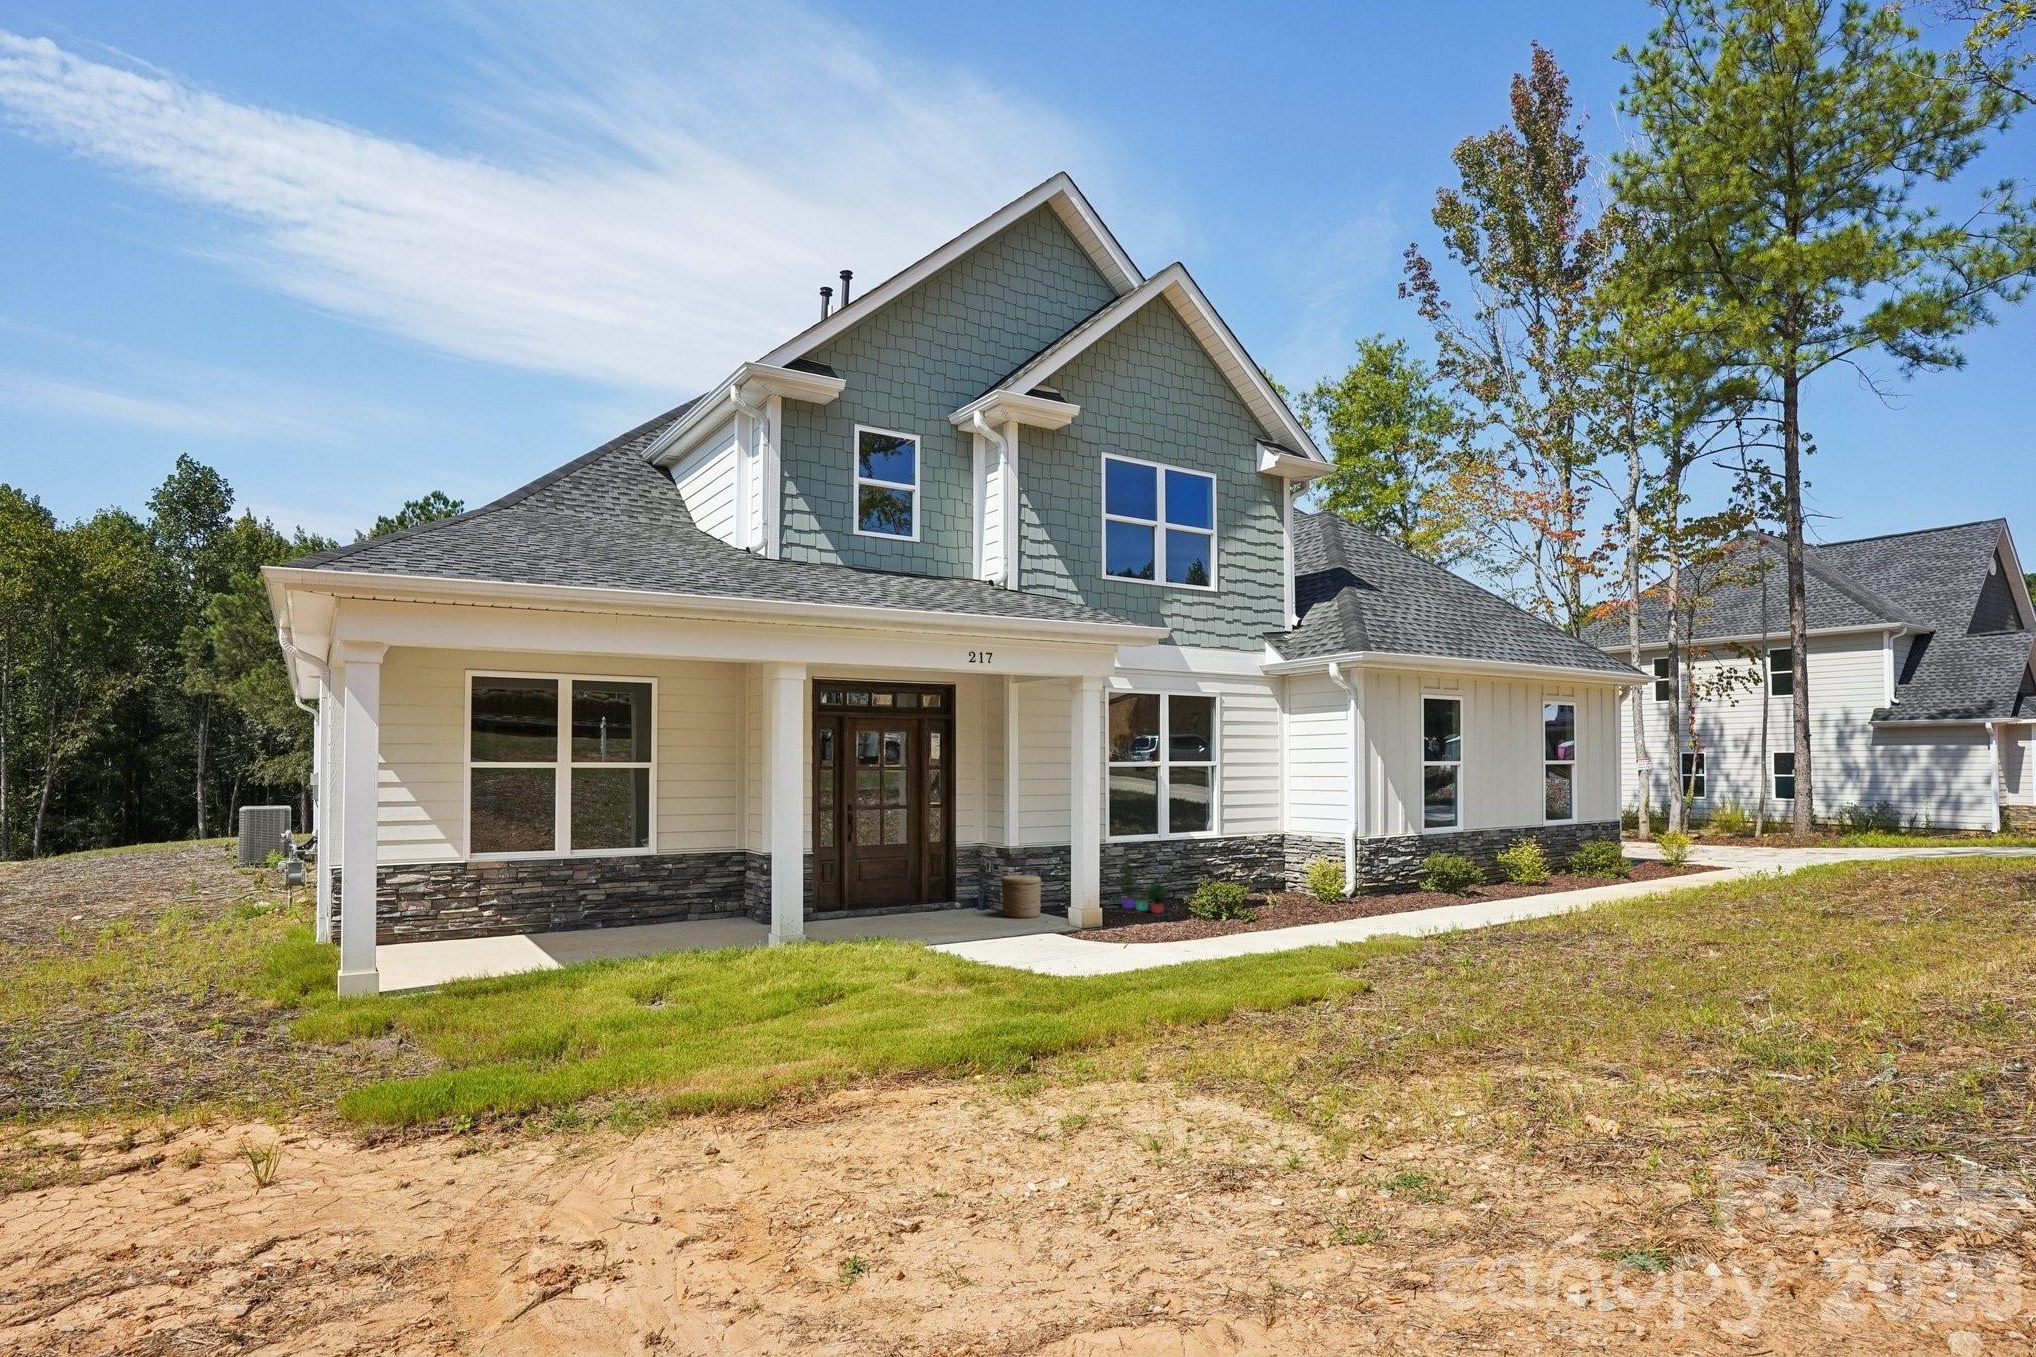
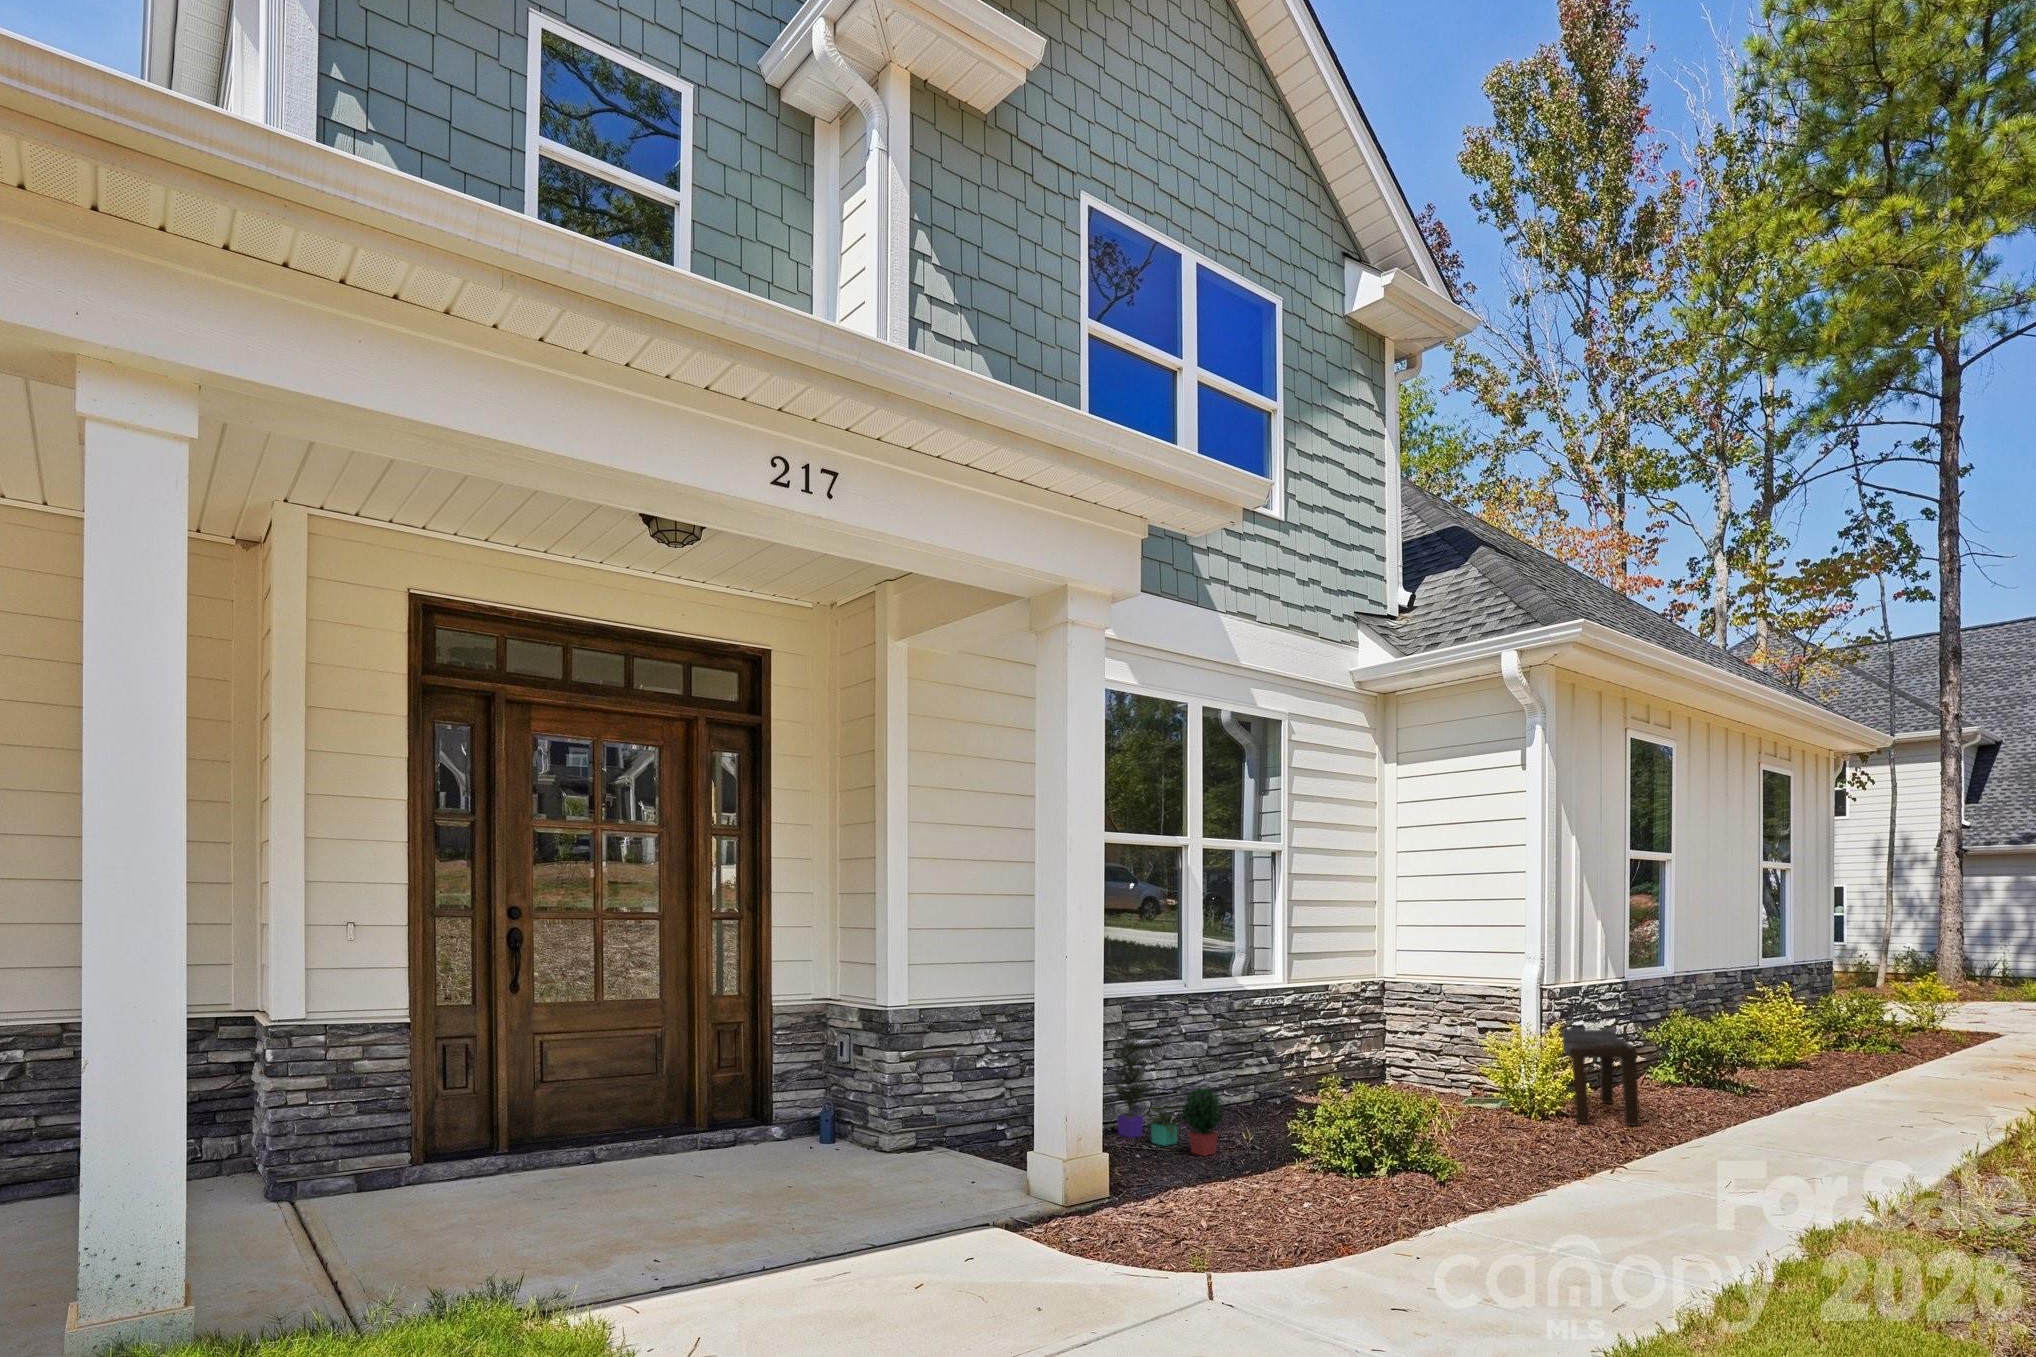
bench: none [1357,858,1397,903] -> present [1562,1029,1640,1126]
woven basket: present [1001,875,1041,918] -> none [871,1068,959,1172]

